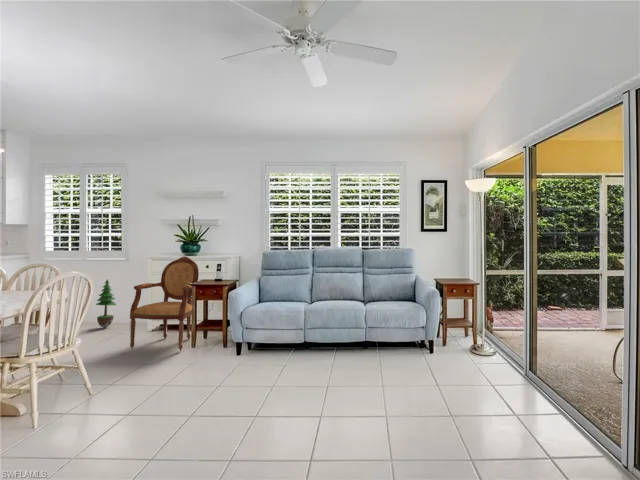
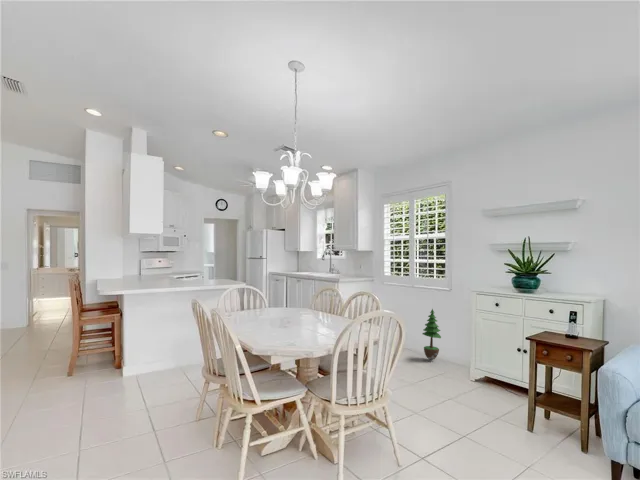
armchair: present [130,257,199,351] -> none [449,295,537,431]

